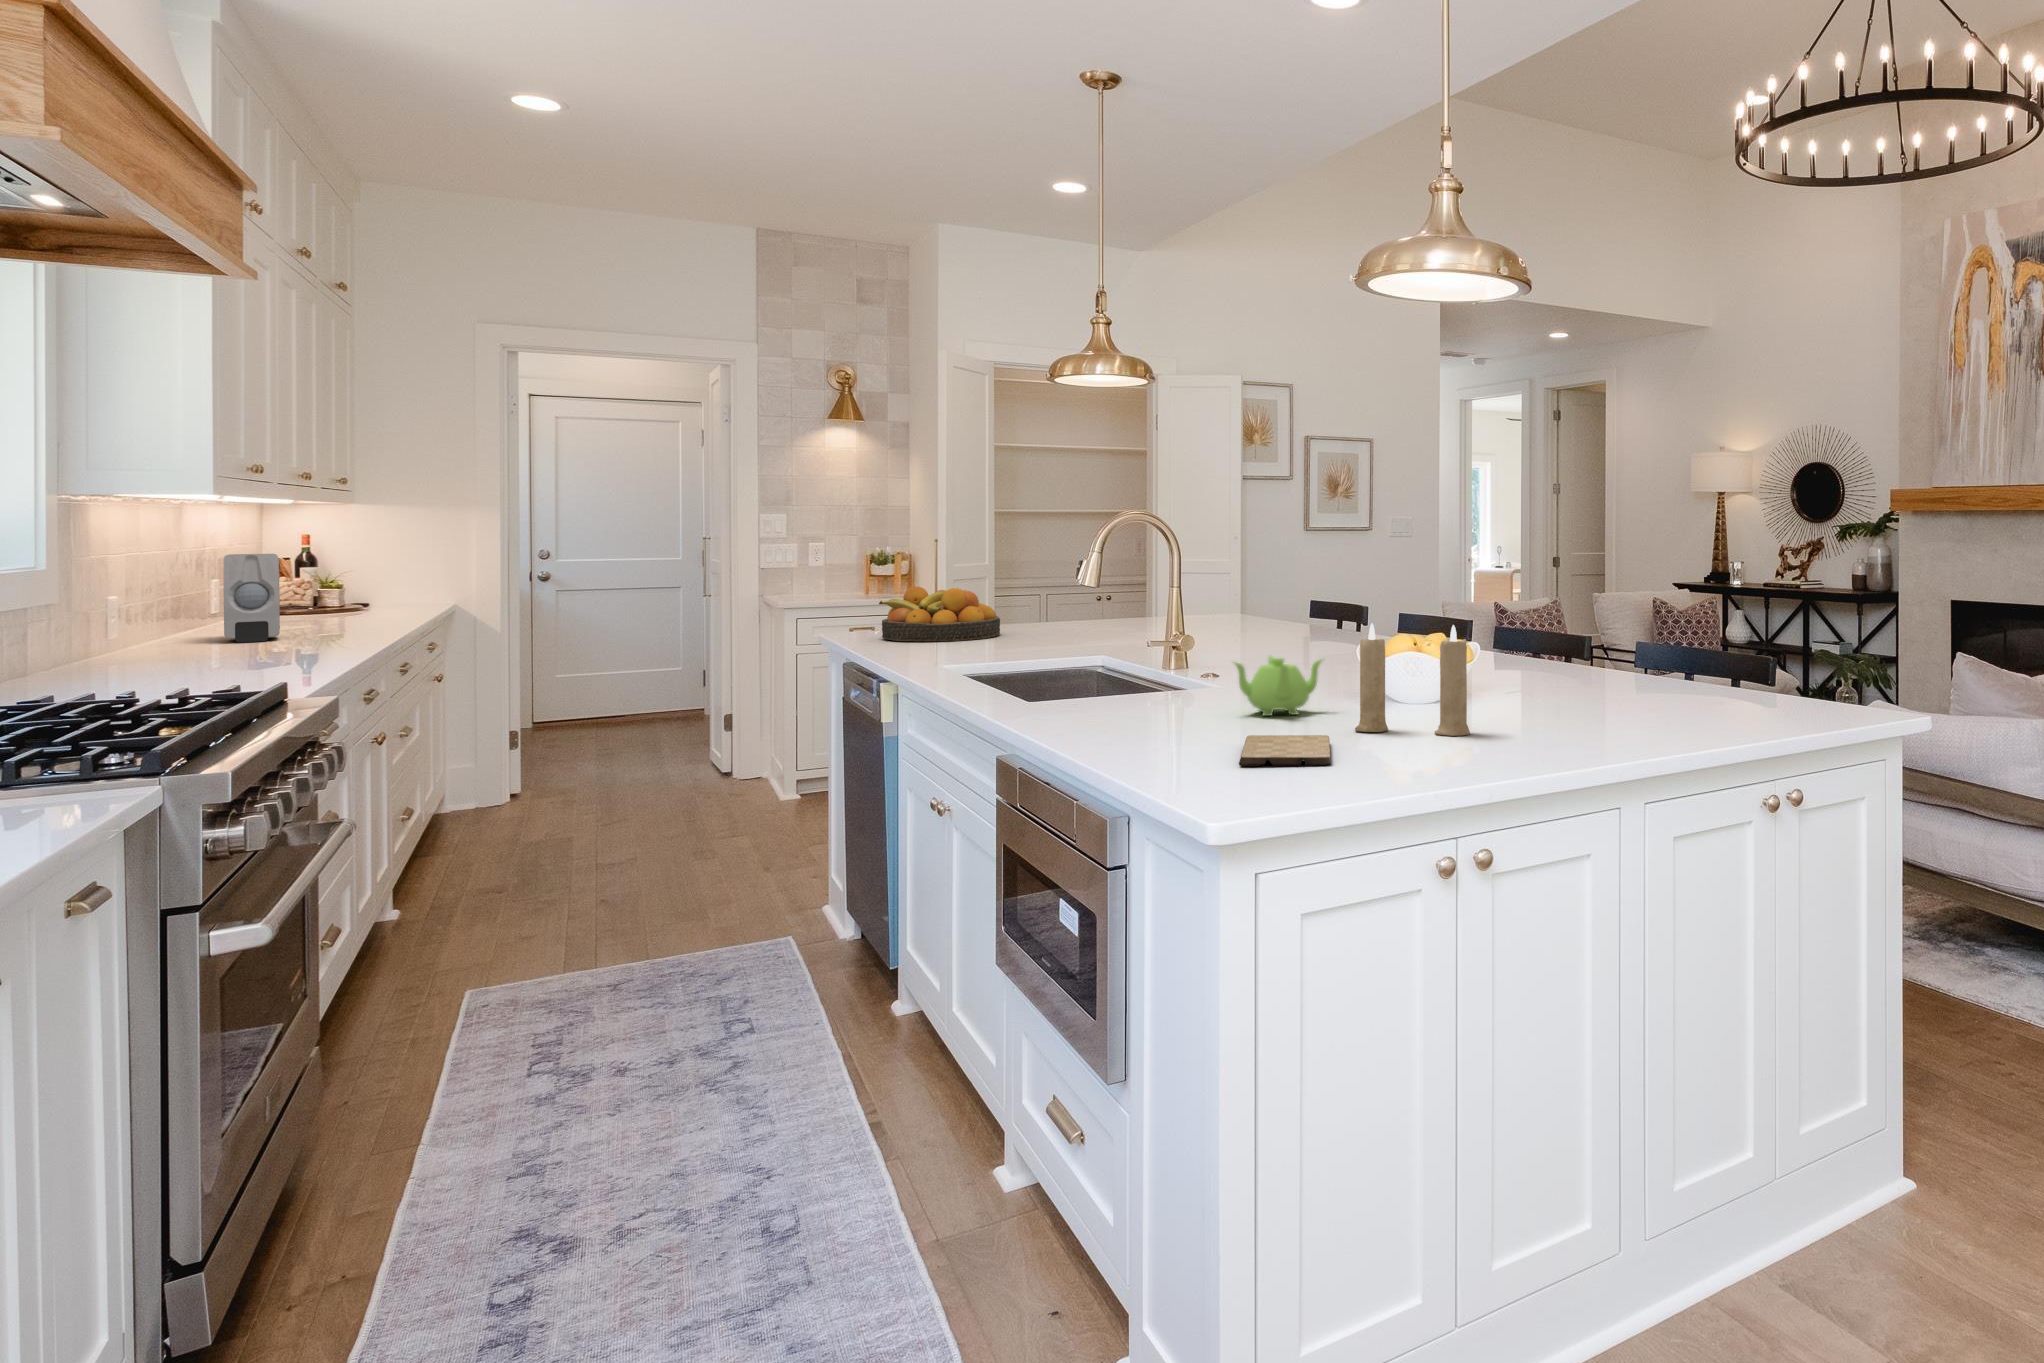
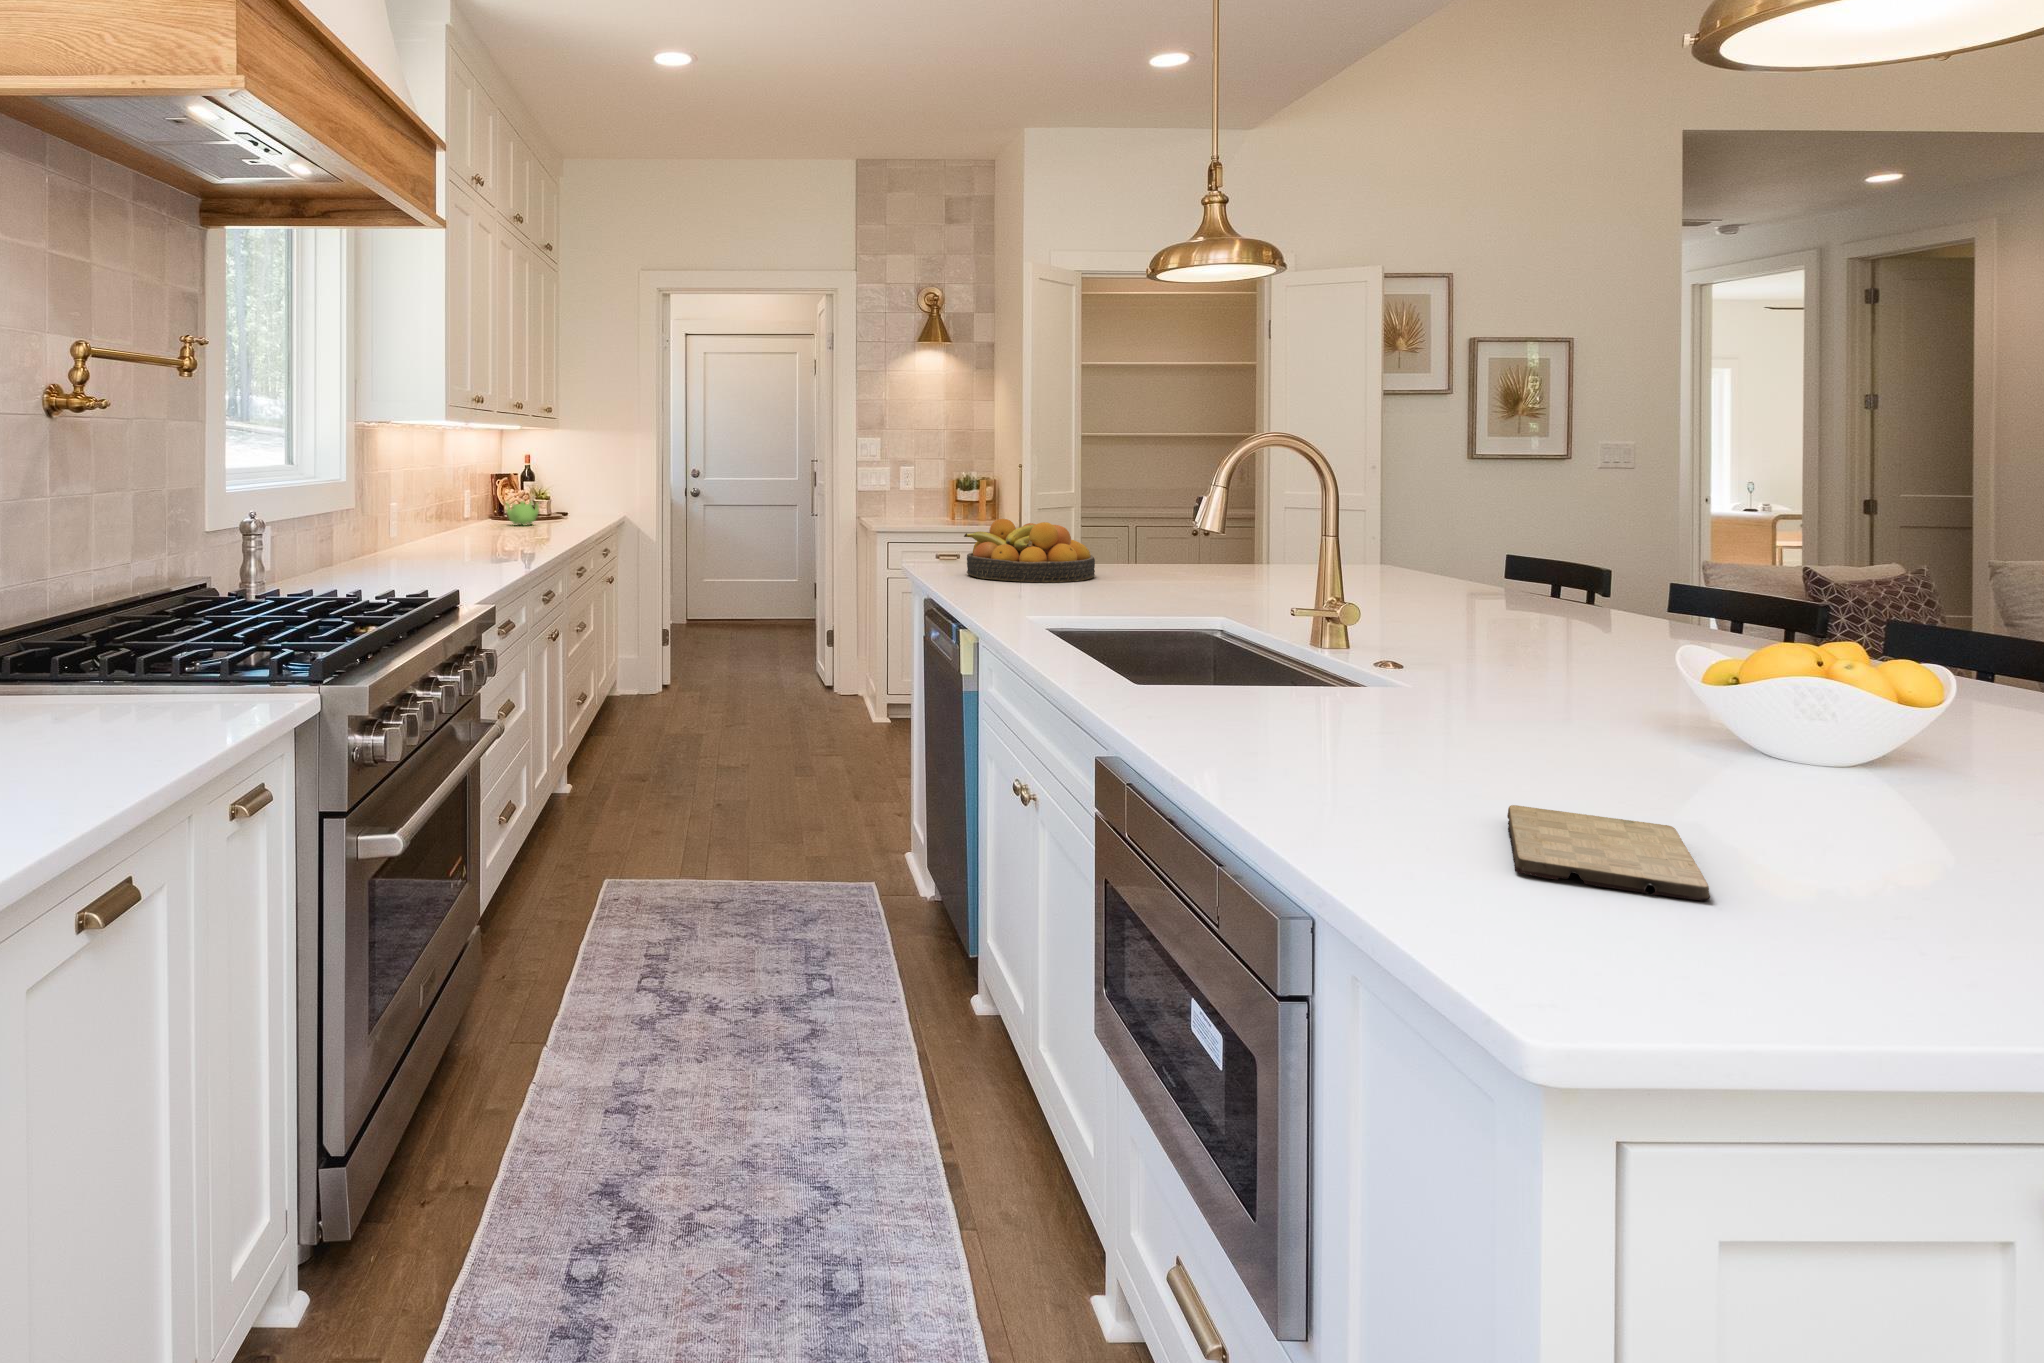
soap dispenser: present [224,554,280,642] -> none [450,473,488,547]
candle: present [1355,624,1470,736] -> none [1711,626,1997,864]
teapot: present [1235,656,1322,716] -> present [506,501,539,526]

